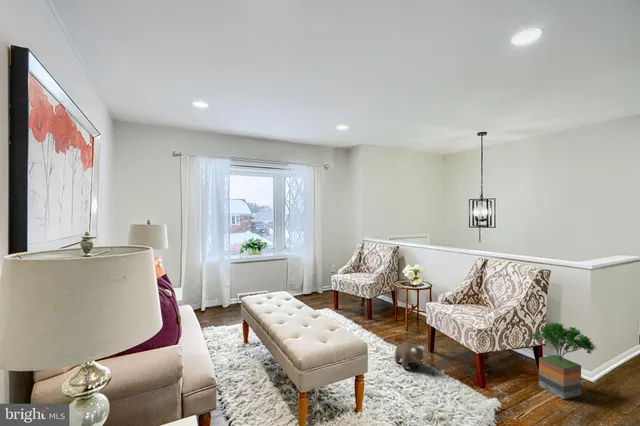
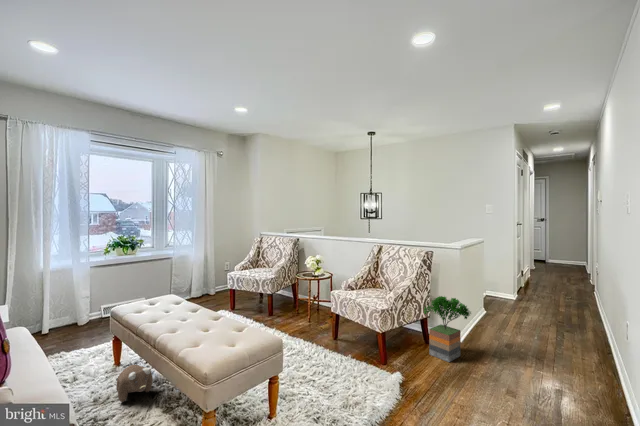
plush toy: present [395,342,425,369] -> present [116,365,153,402]

